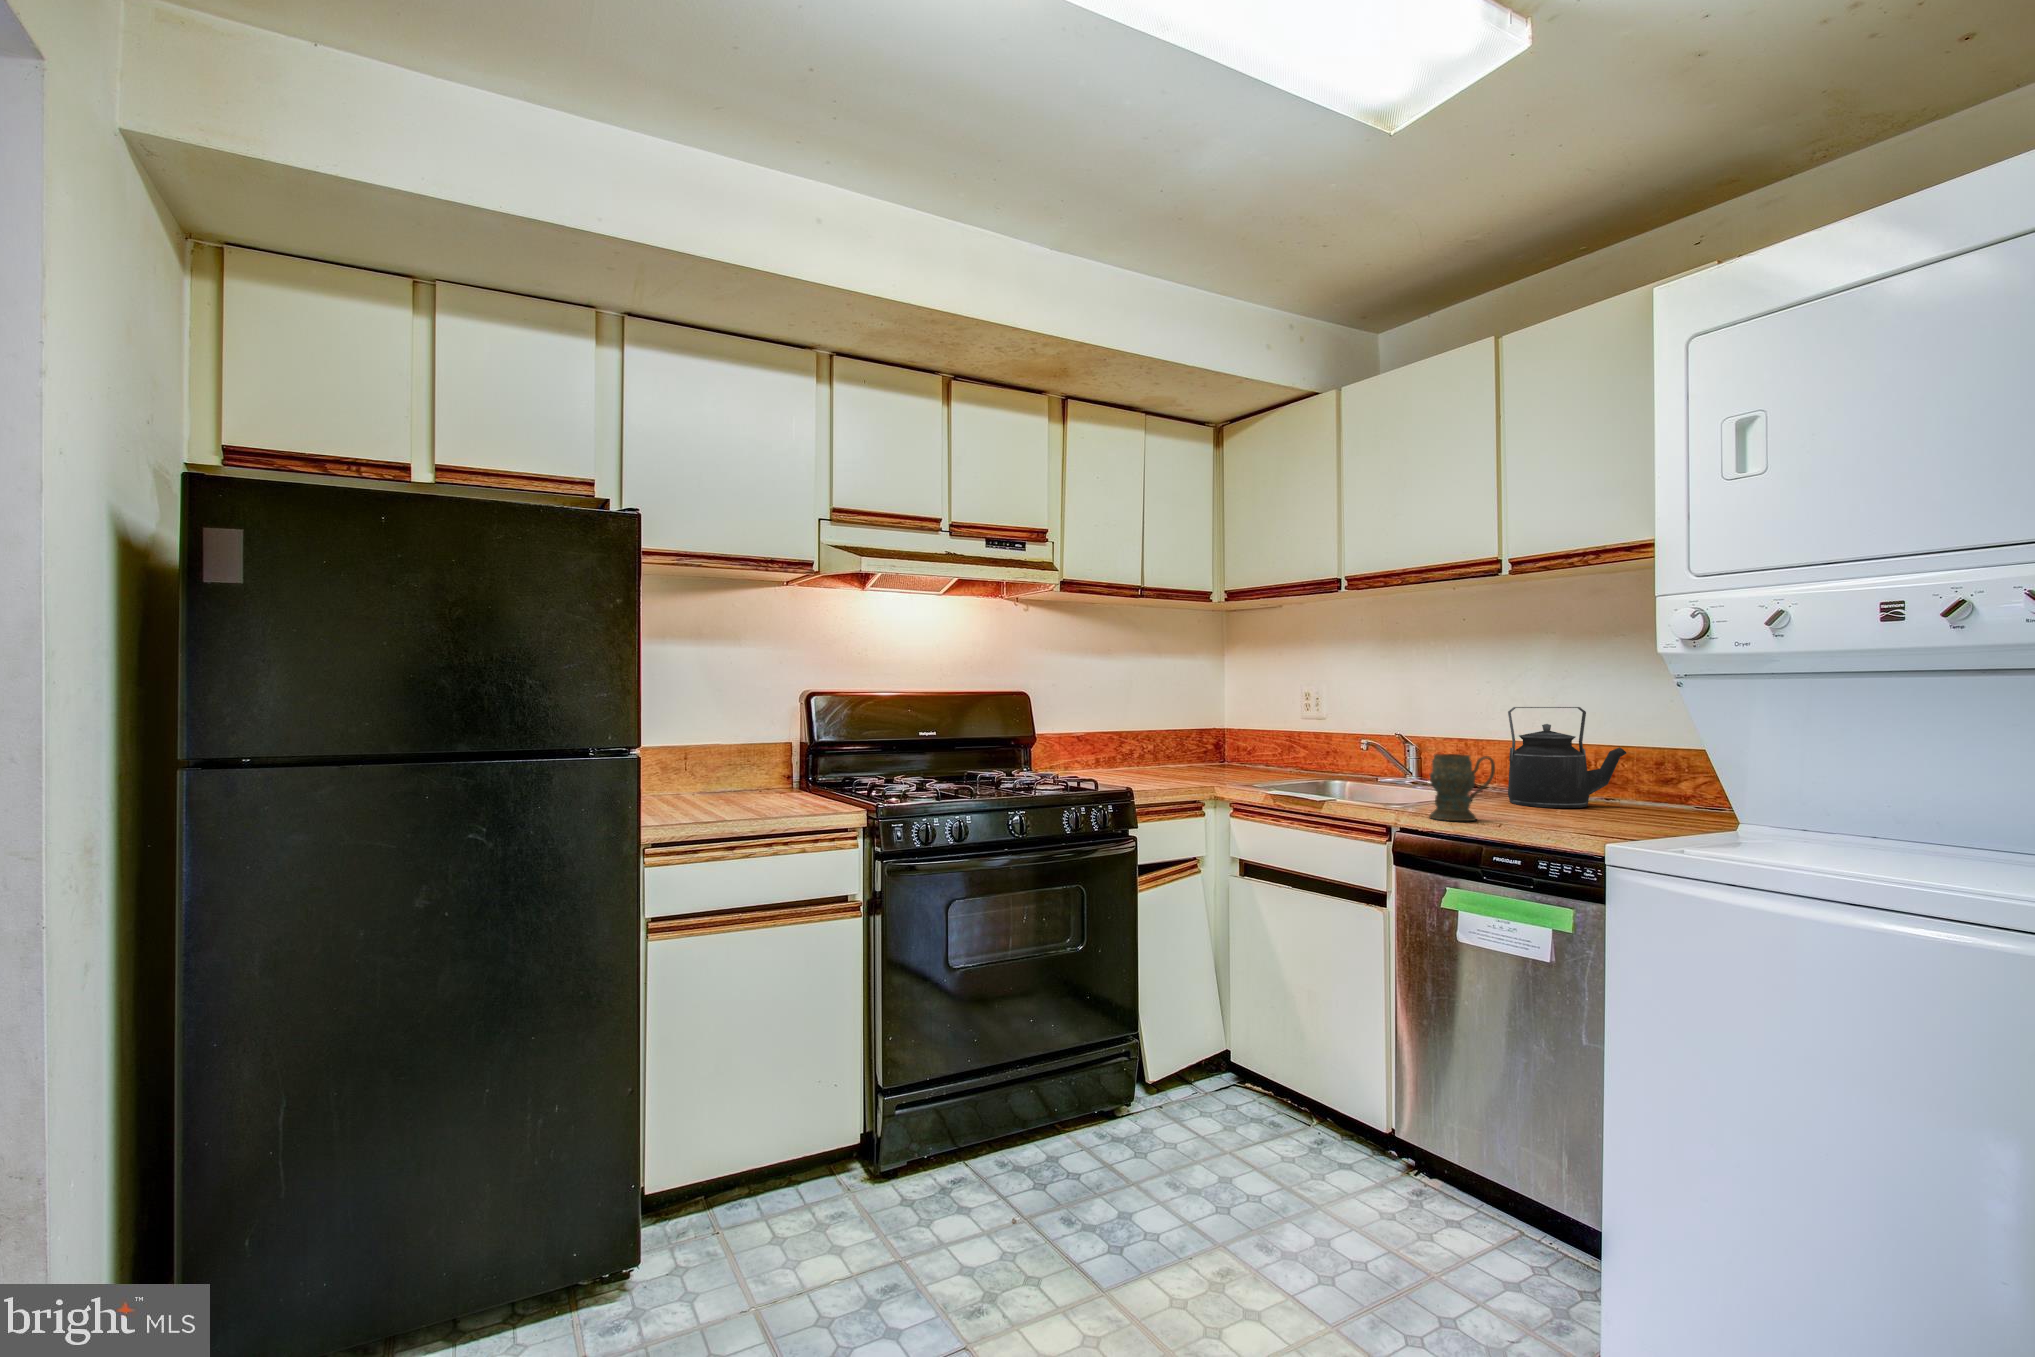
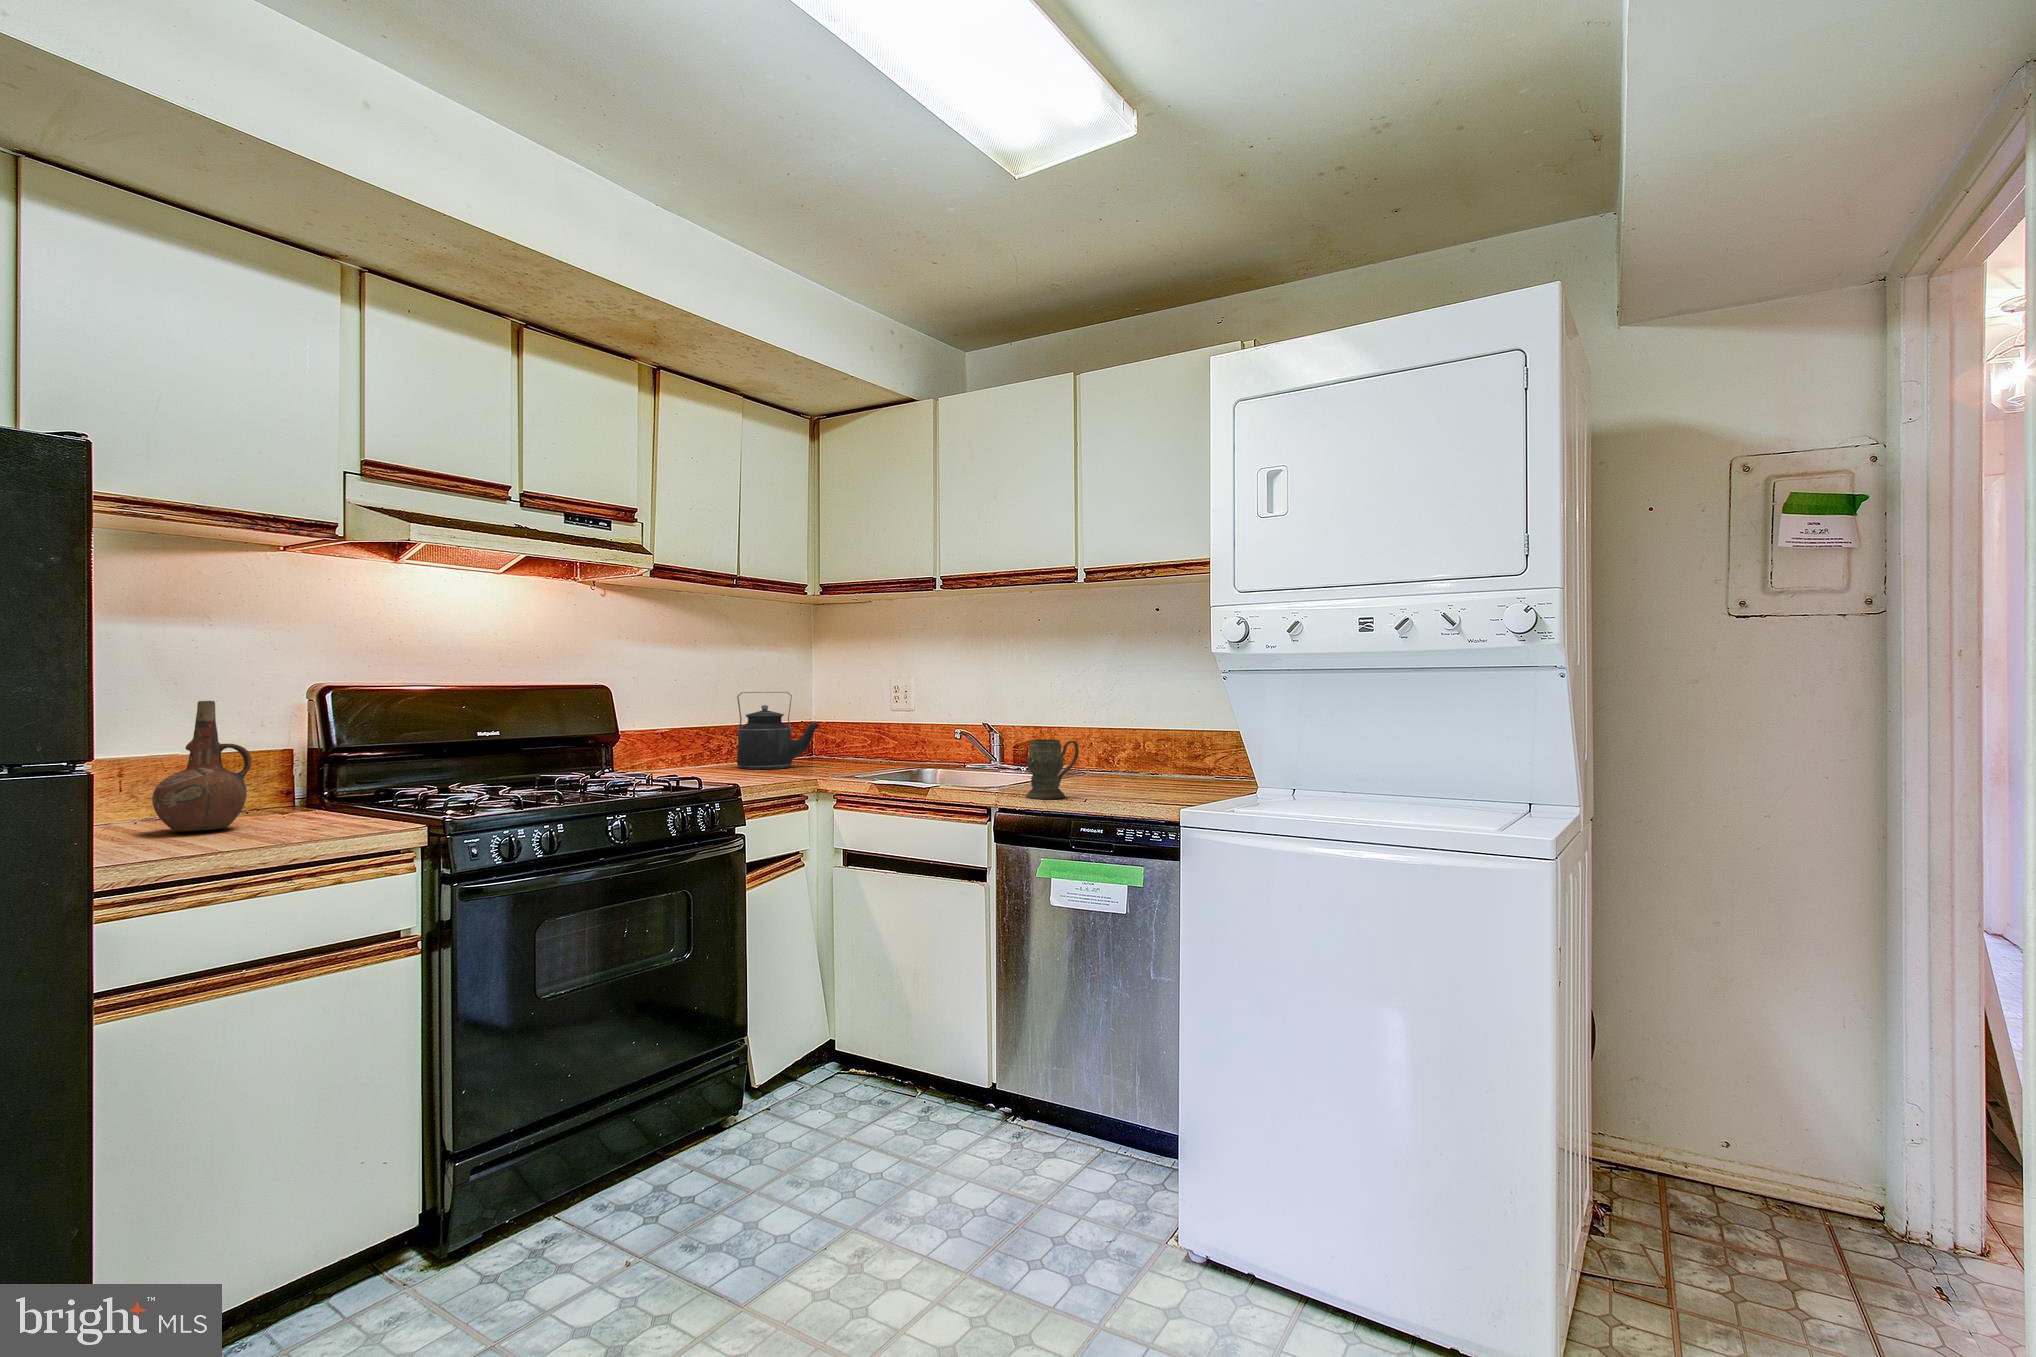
ceramic pitcher: none [695,704,755,802] -> present [152,701,251,831]
kettle: present [1508,707,1626,808] -> present [737,692,819,769]

